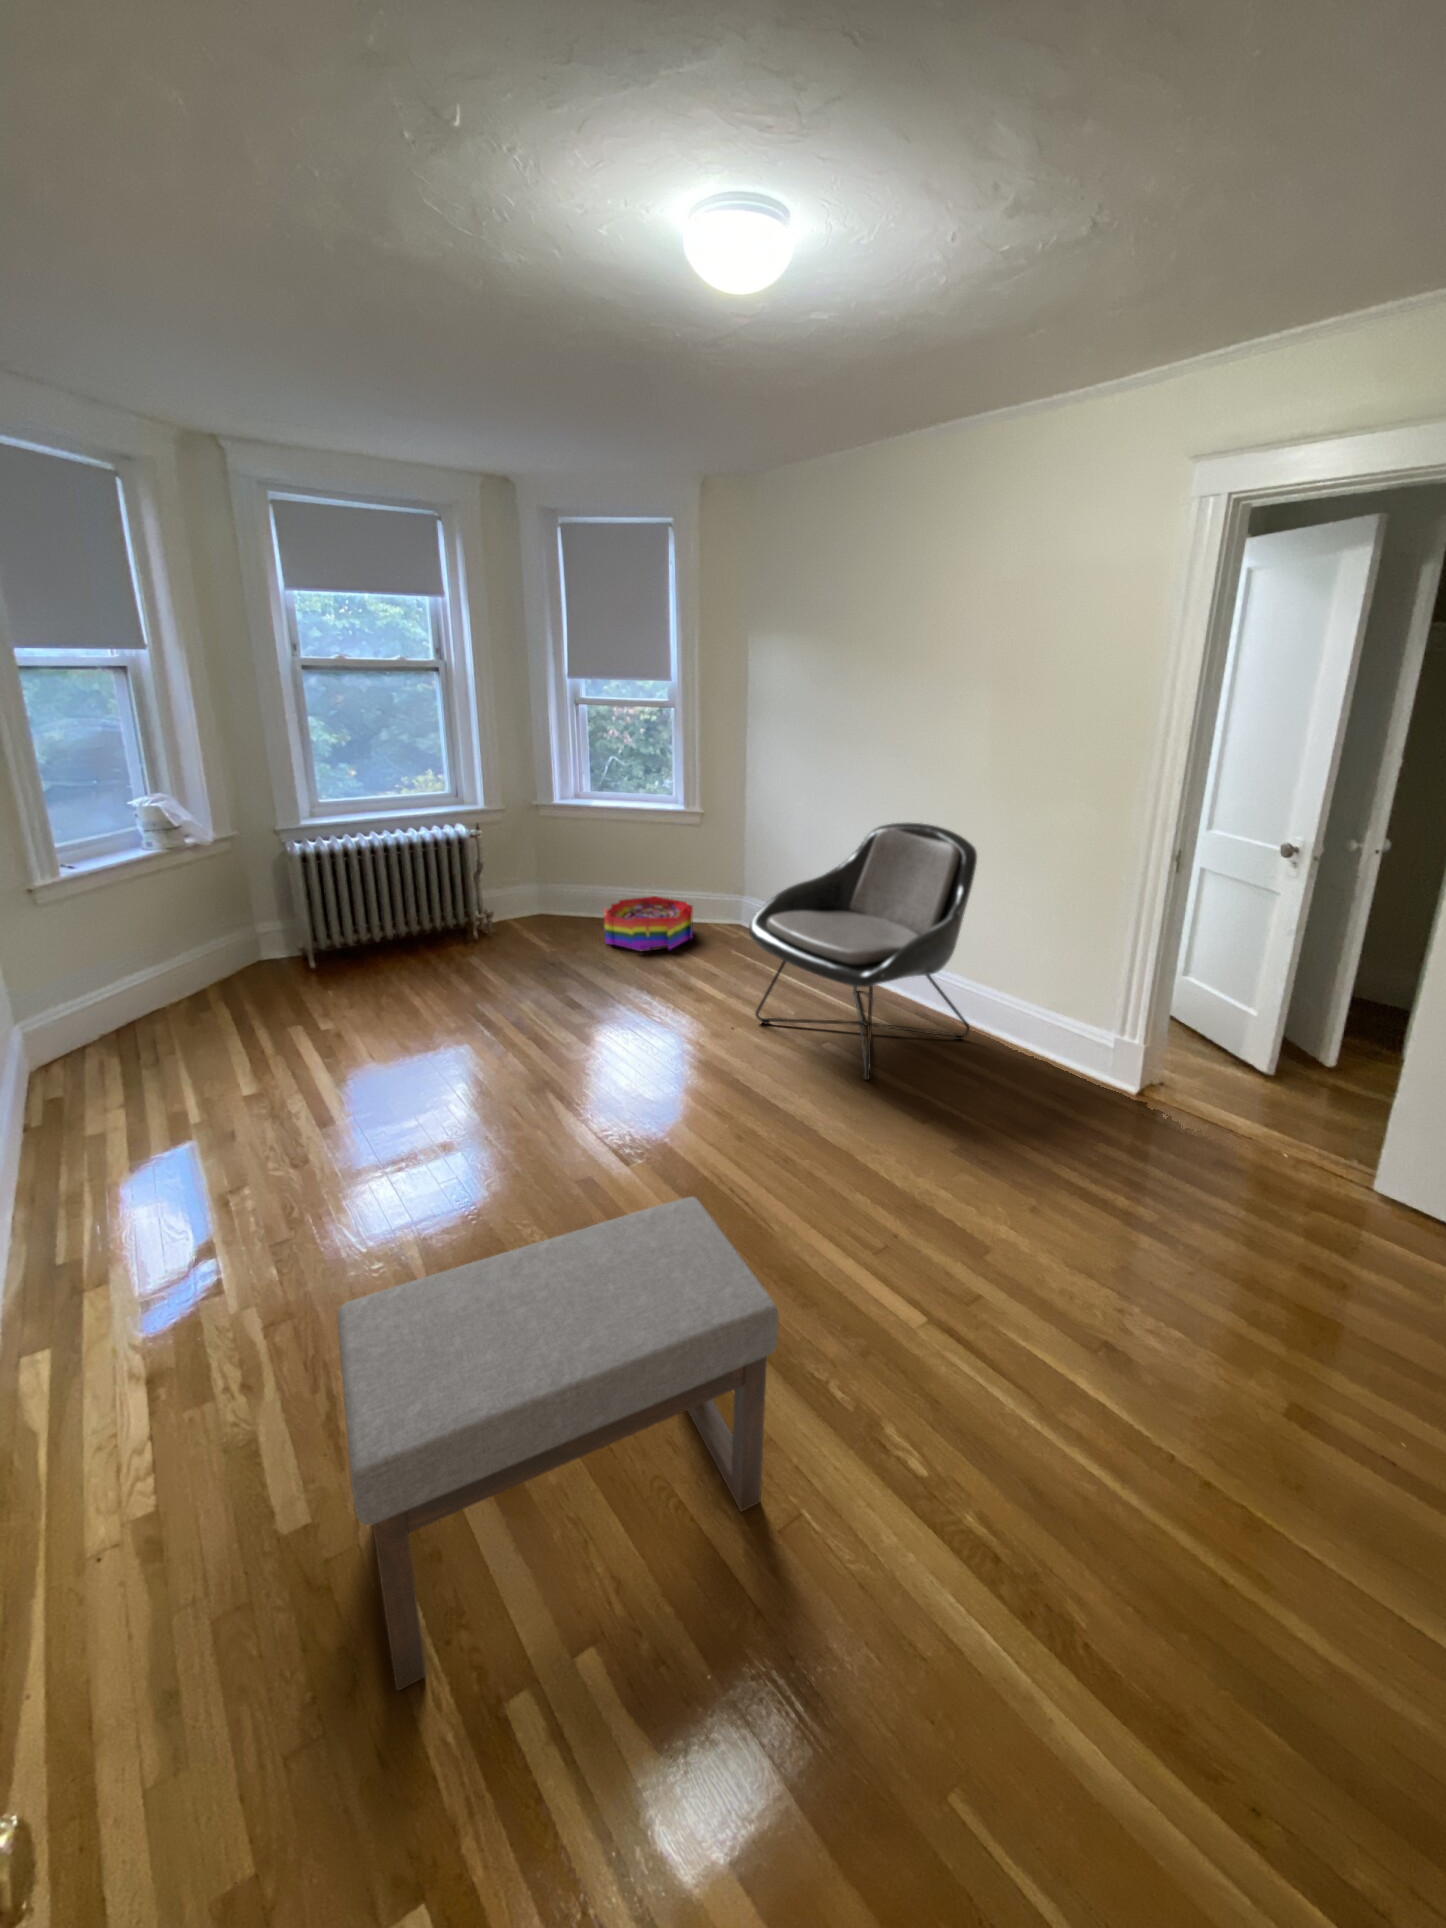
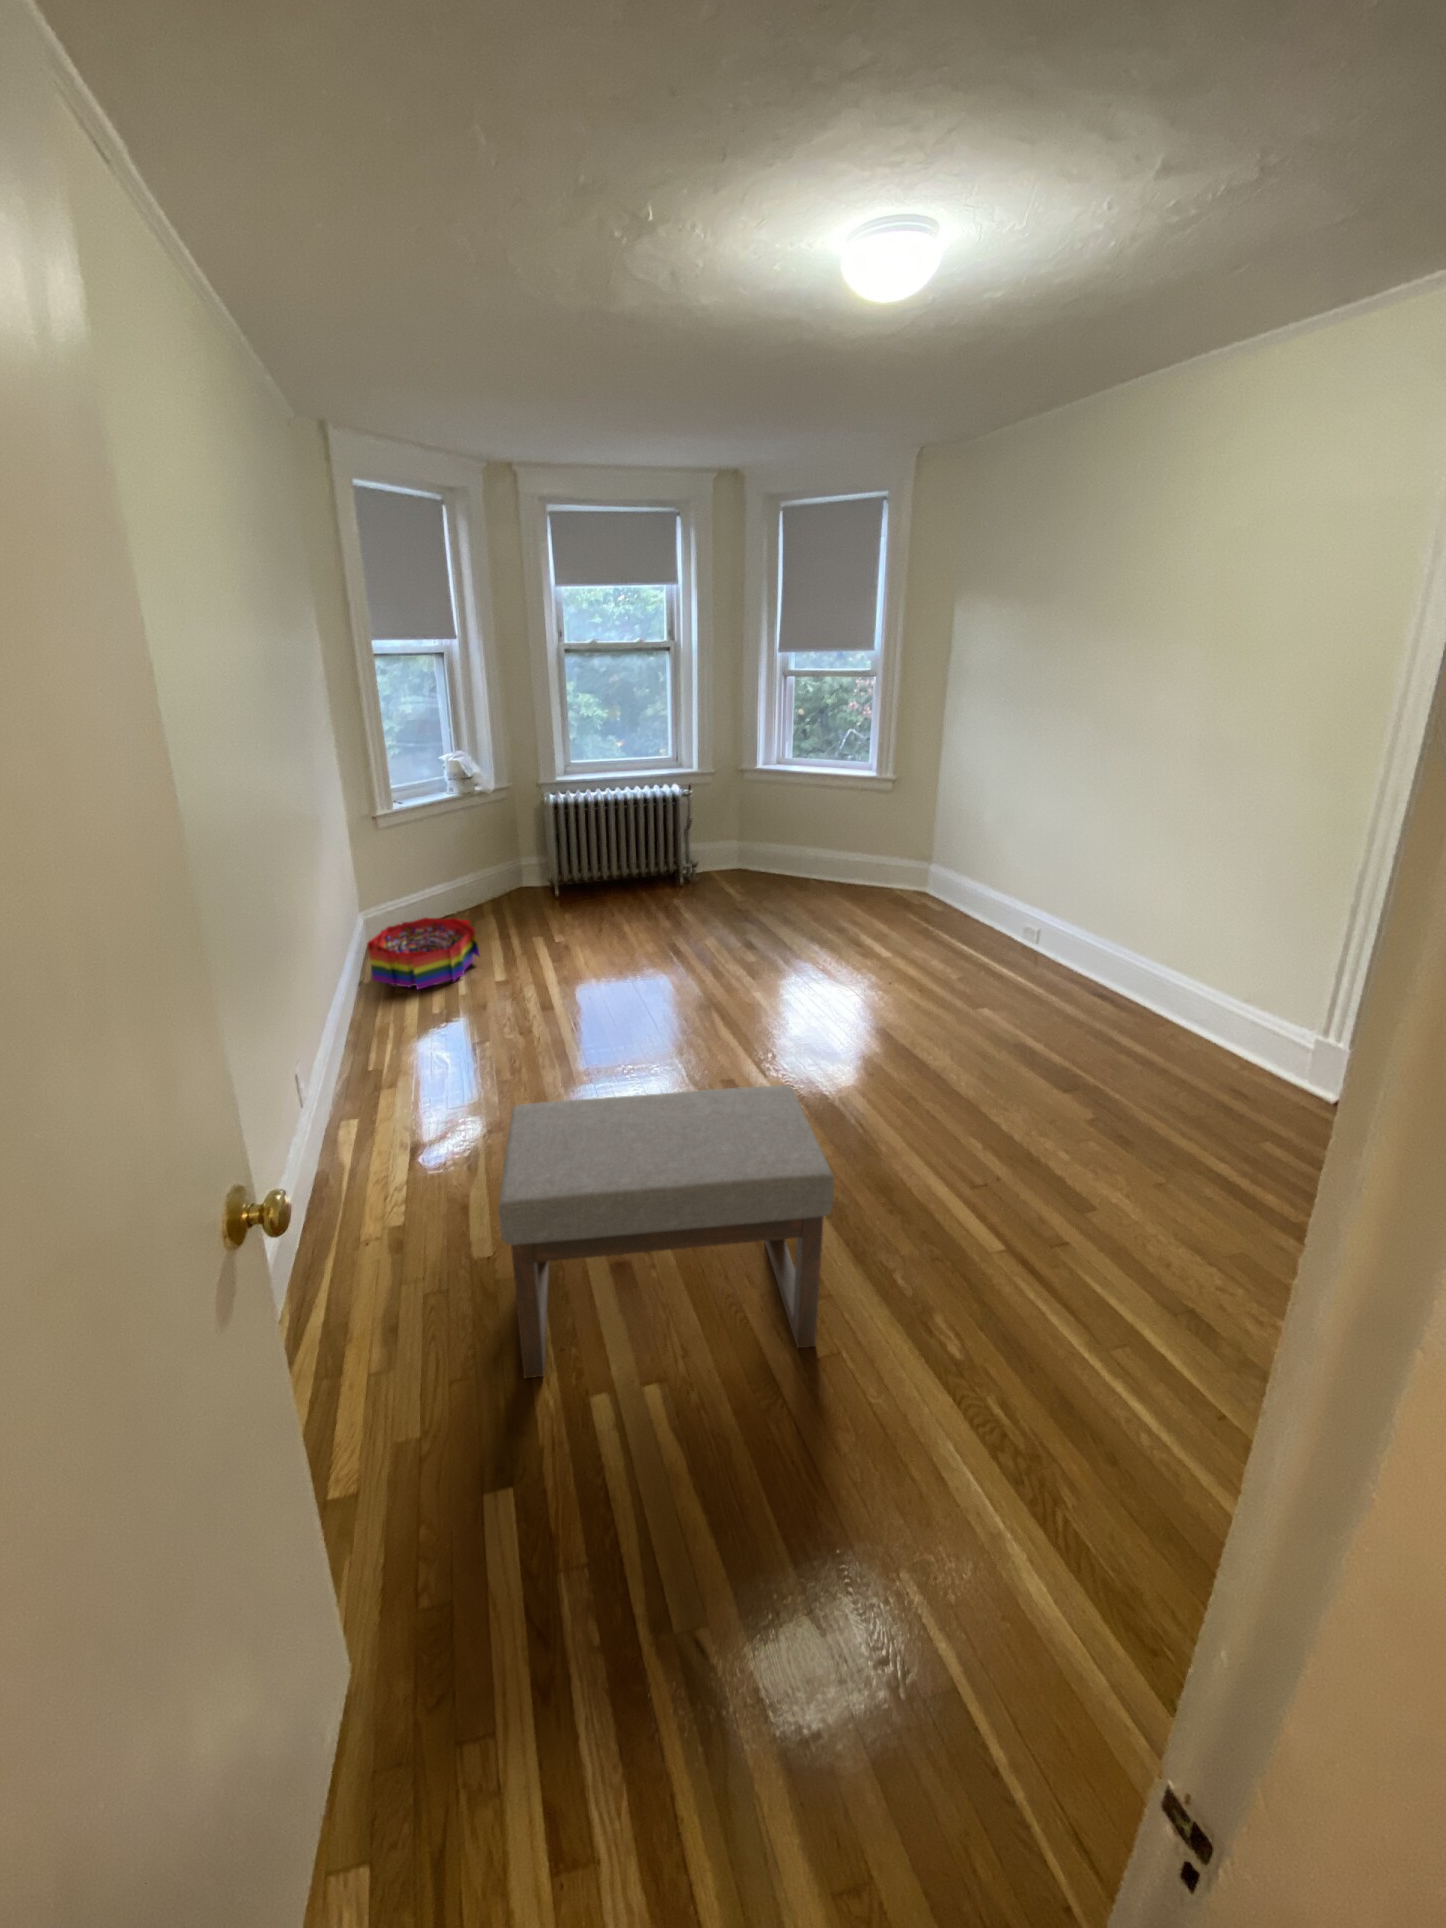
lounge chair: present [749,823,977,1080] -> none [913,790,1167,1042]
storage bin: present [604,896,693,950] -> present [367,918,480,989]

